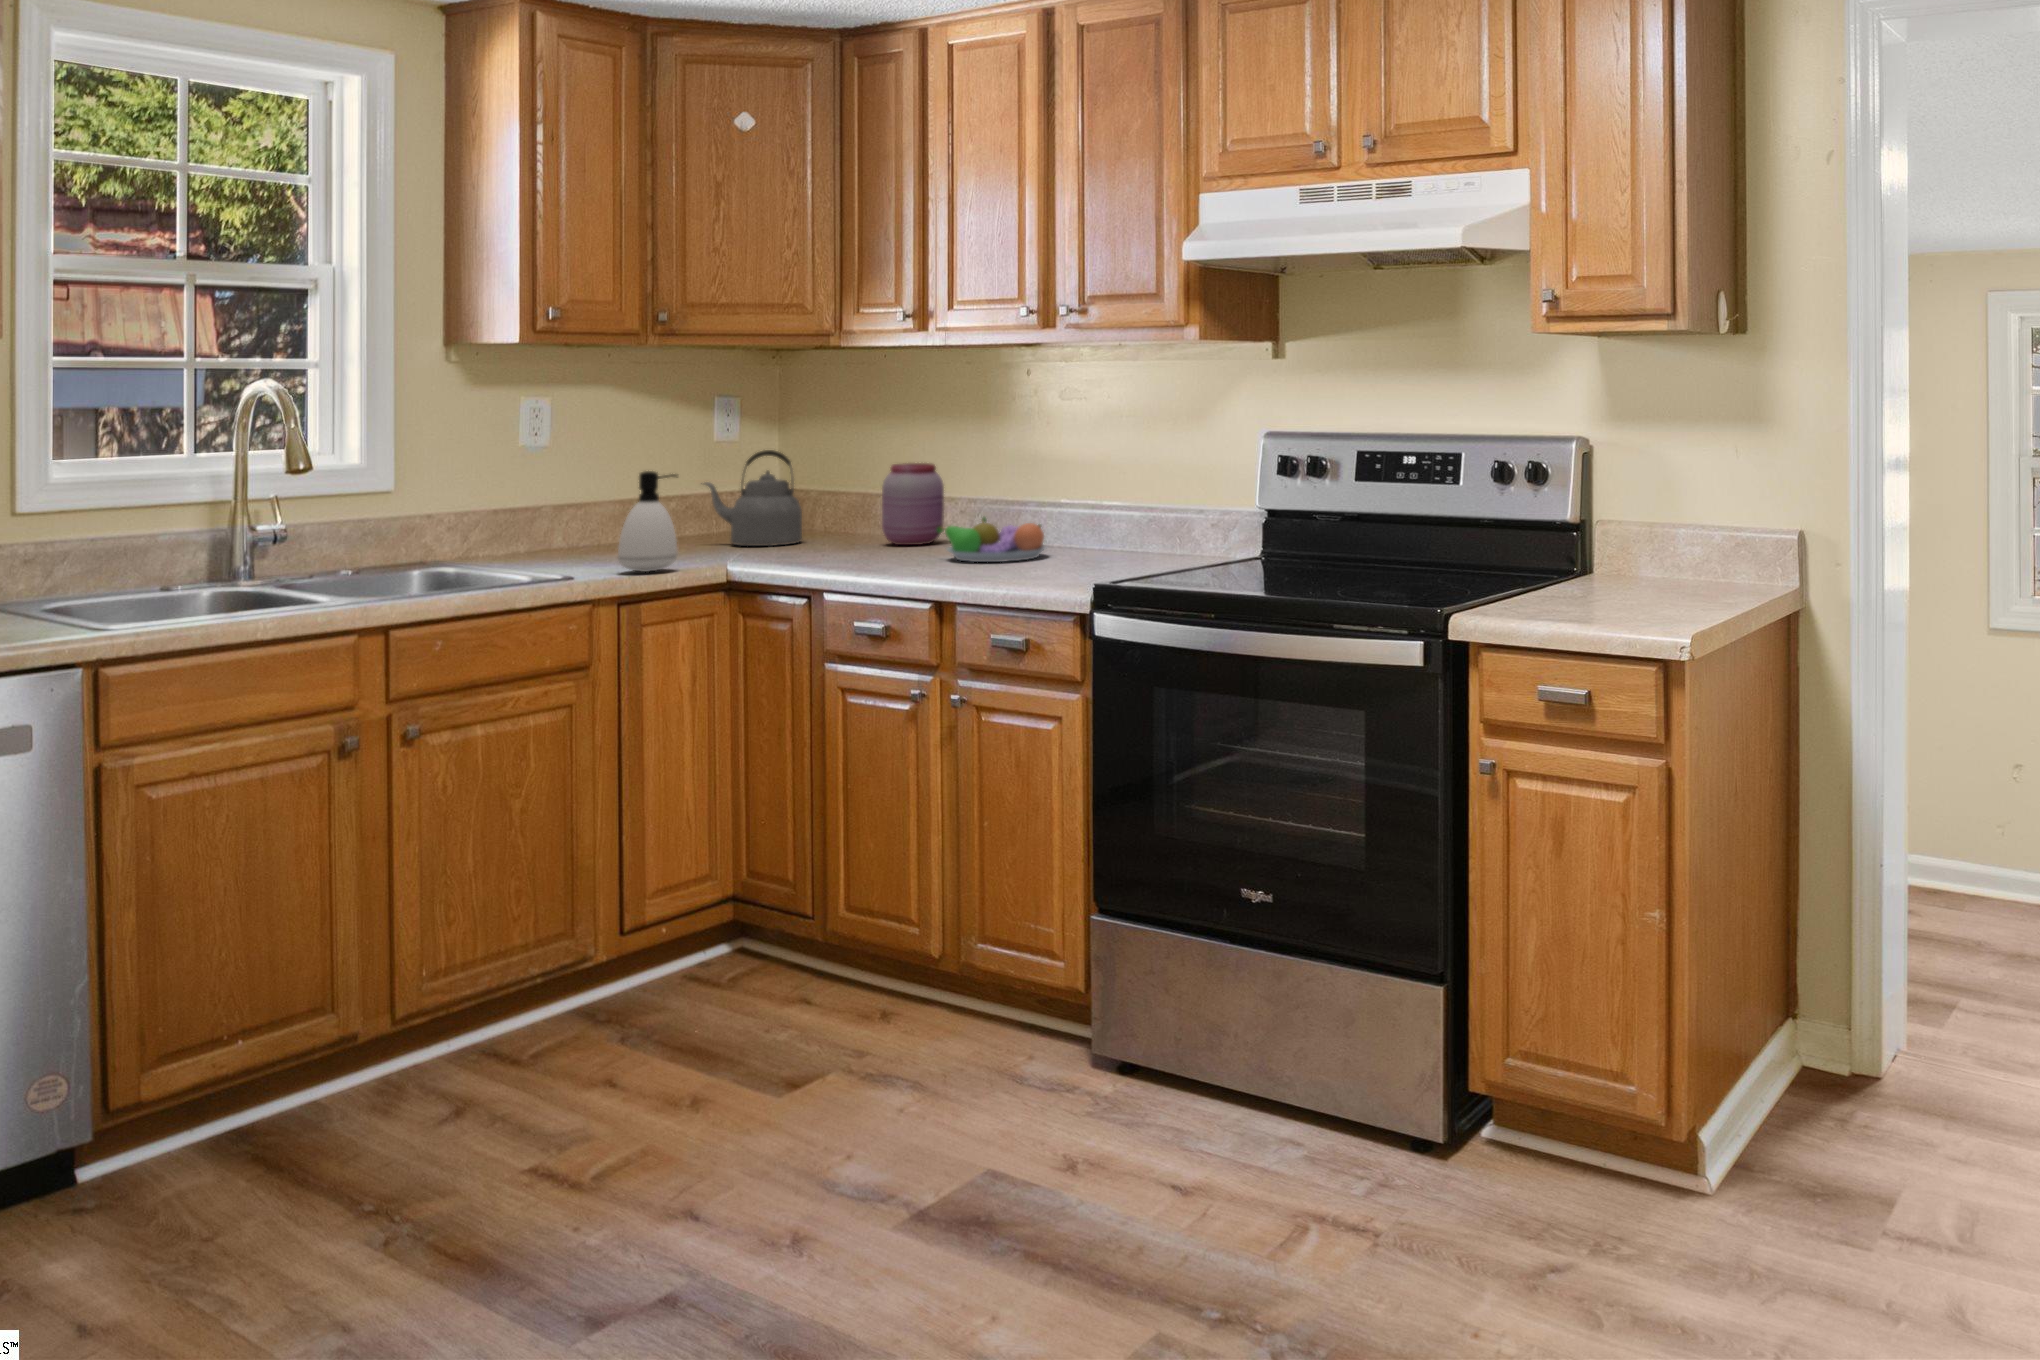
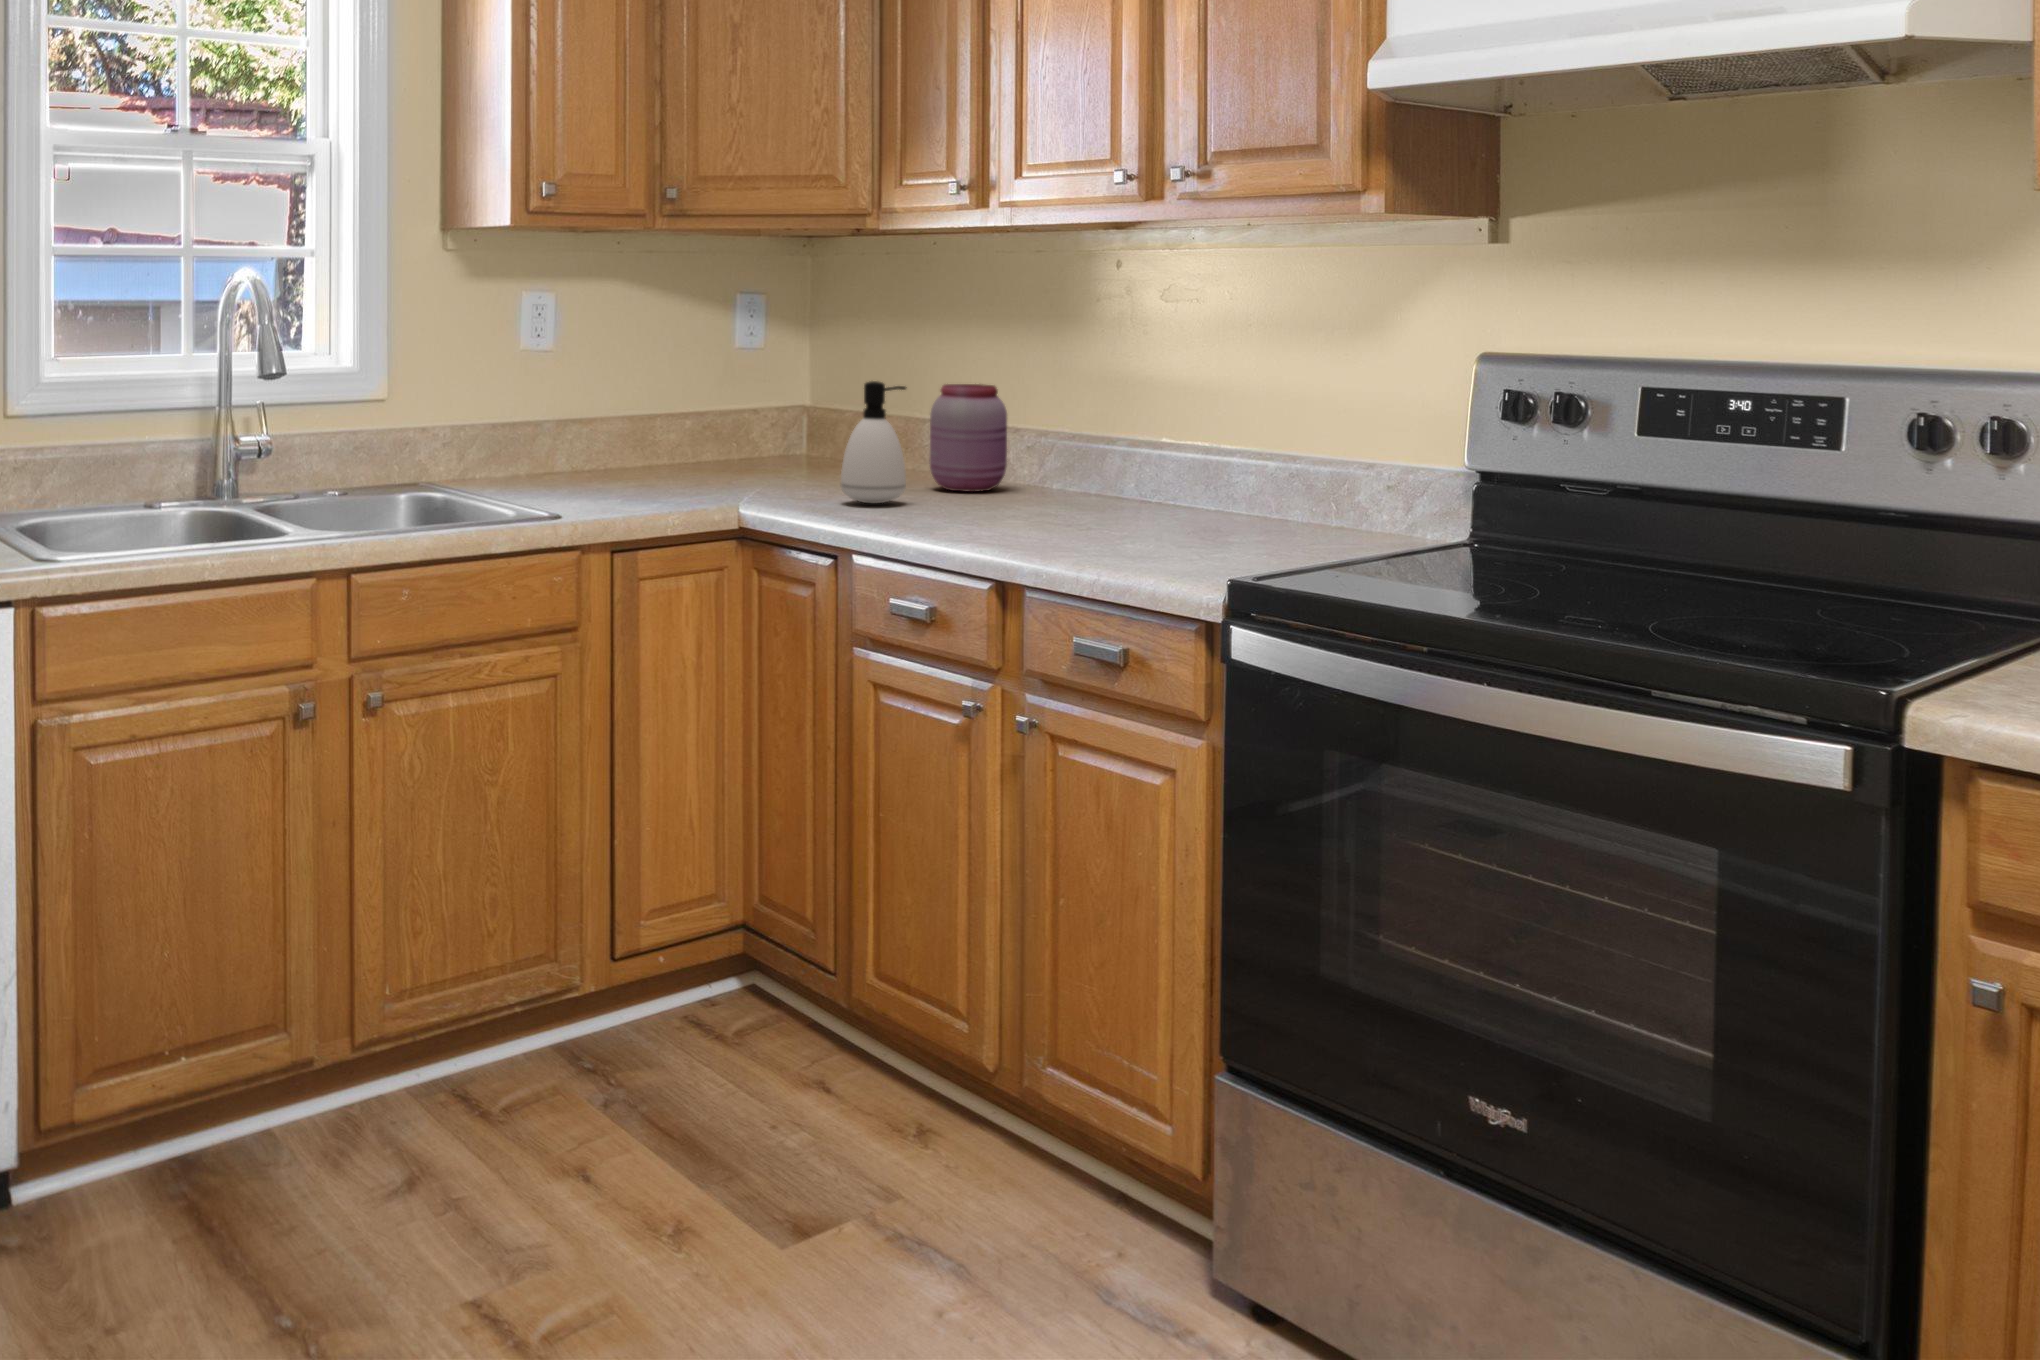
kettle: present [701,450,802,546] -> none [718,361,835,482]
soap dispenser: present [618,471,677,572] -> present [841,381,907,503]
fruit bowl: present [937,517,1047,562] -> none [999,460,1148,526]

